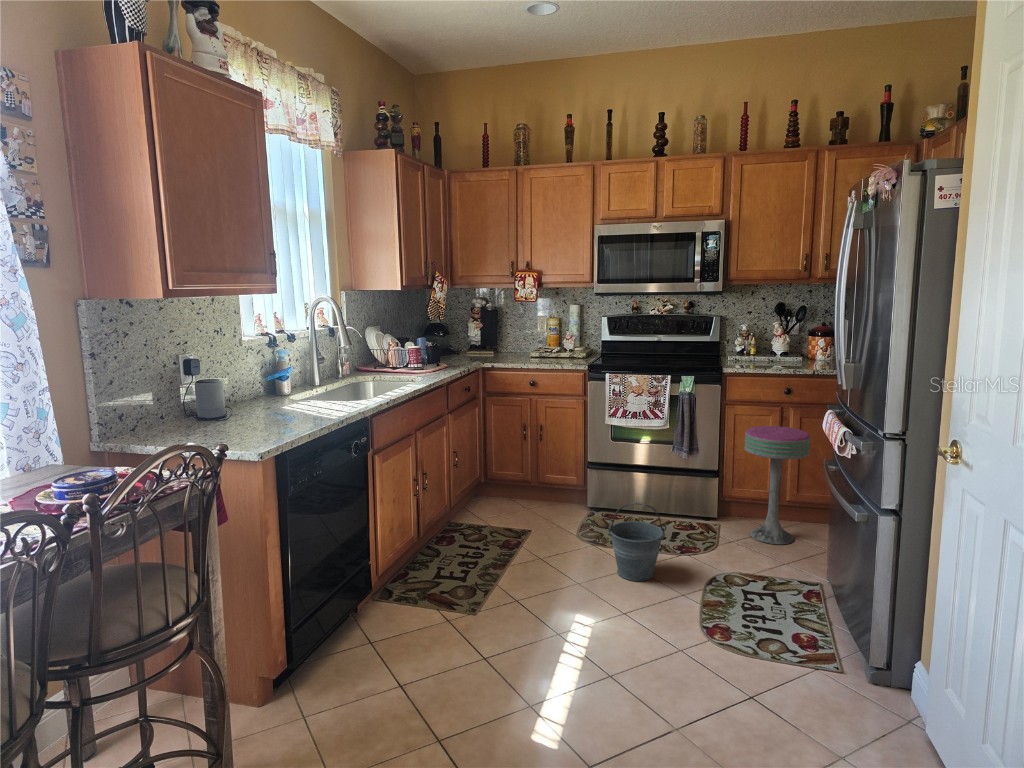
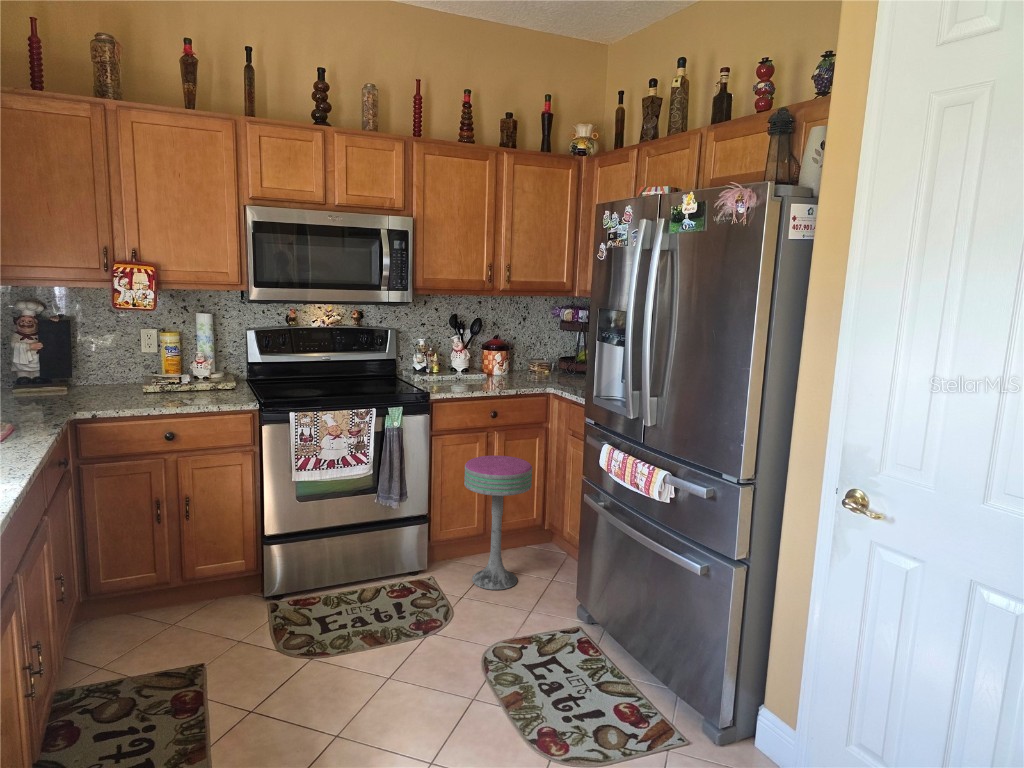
bucket: present [607,503,666,581] -> none [359,591,432,699]

